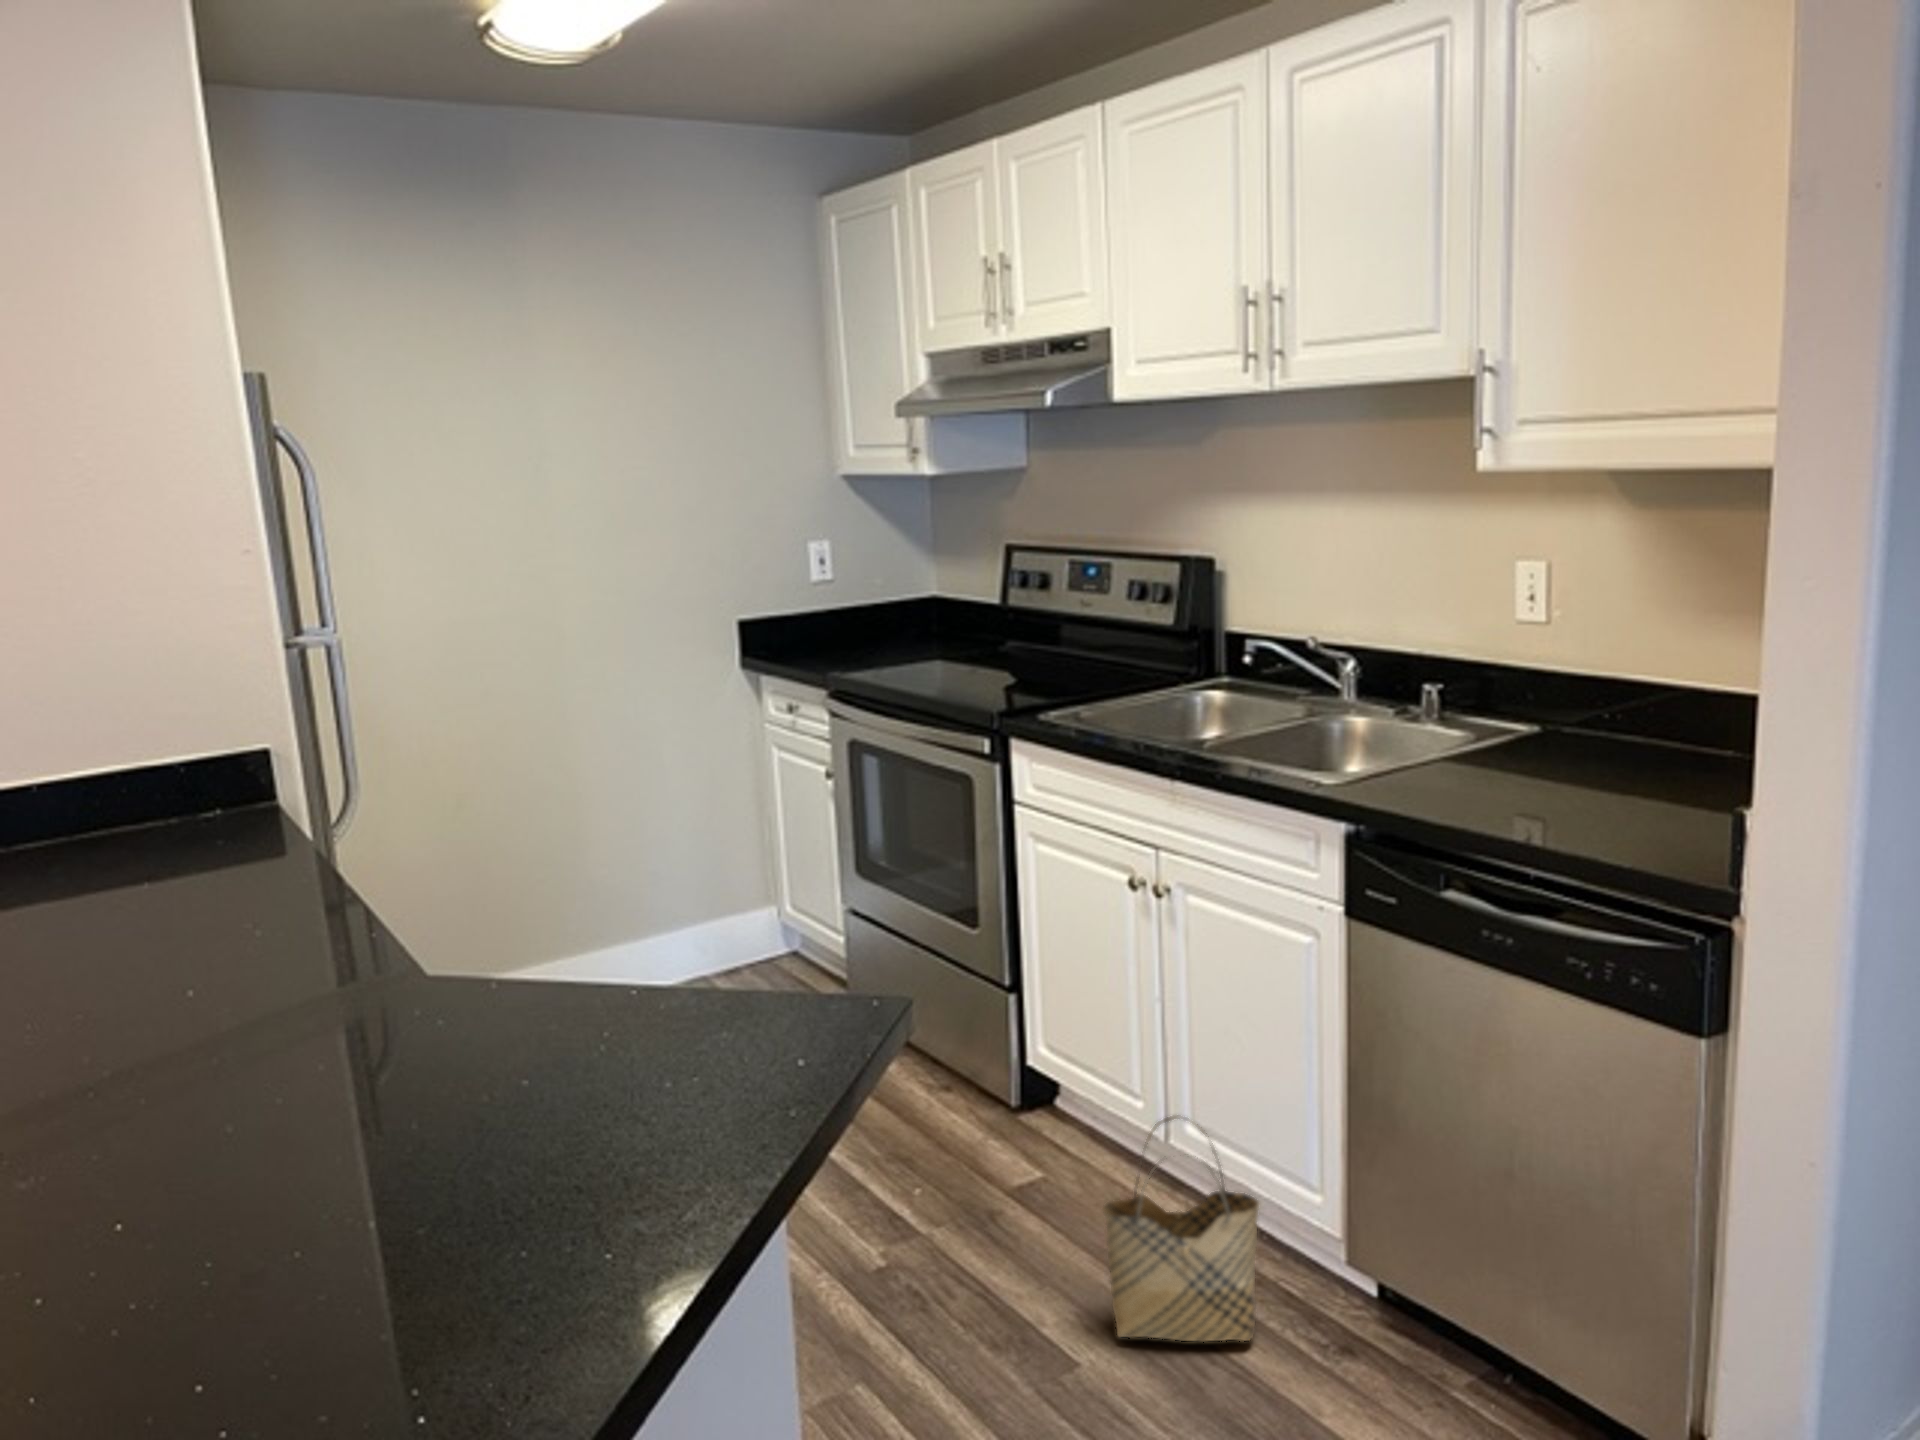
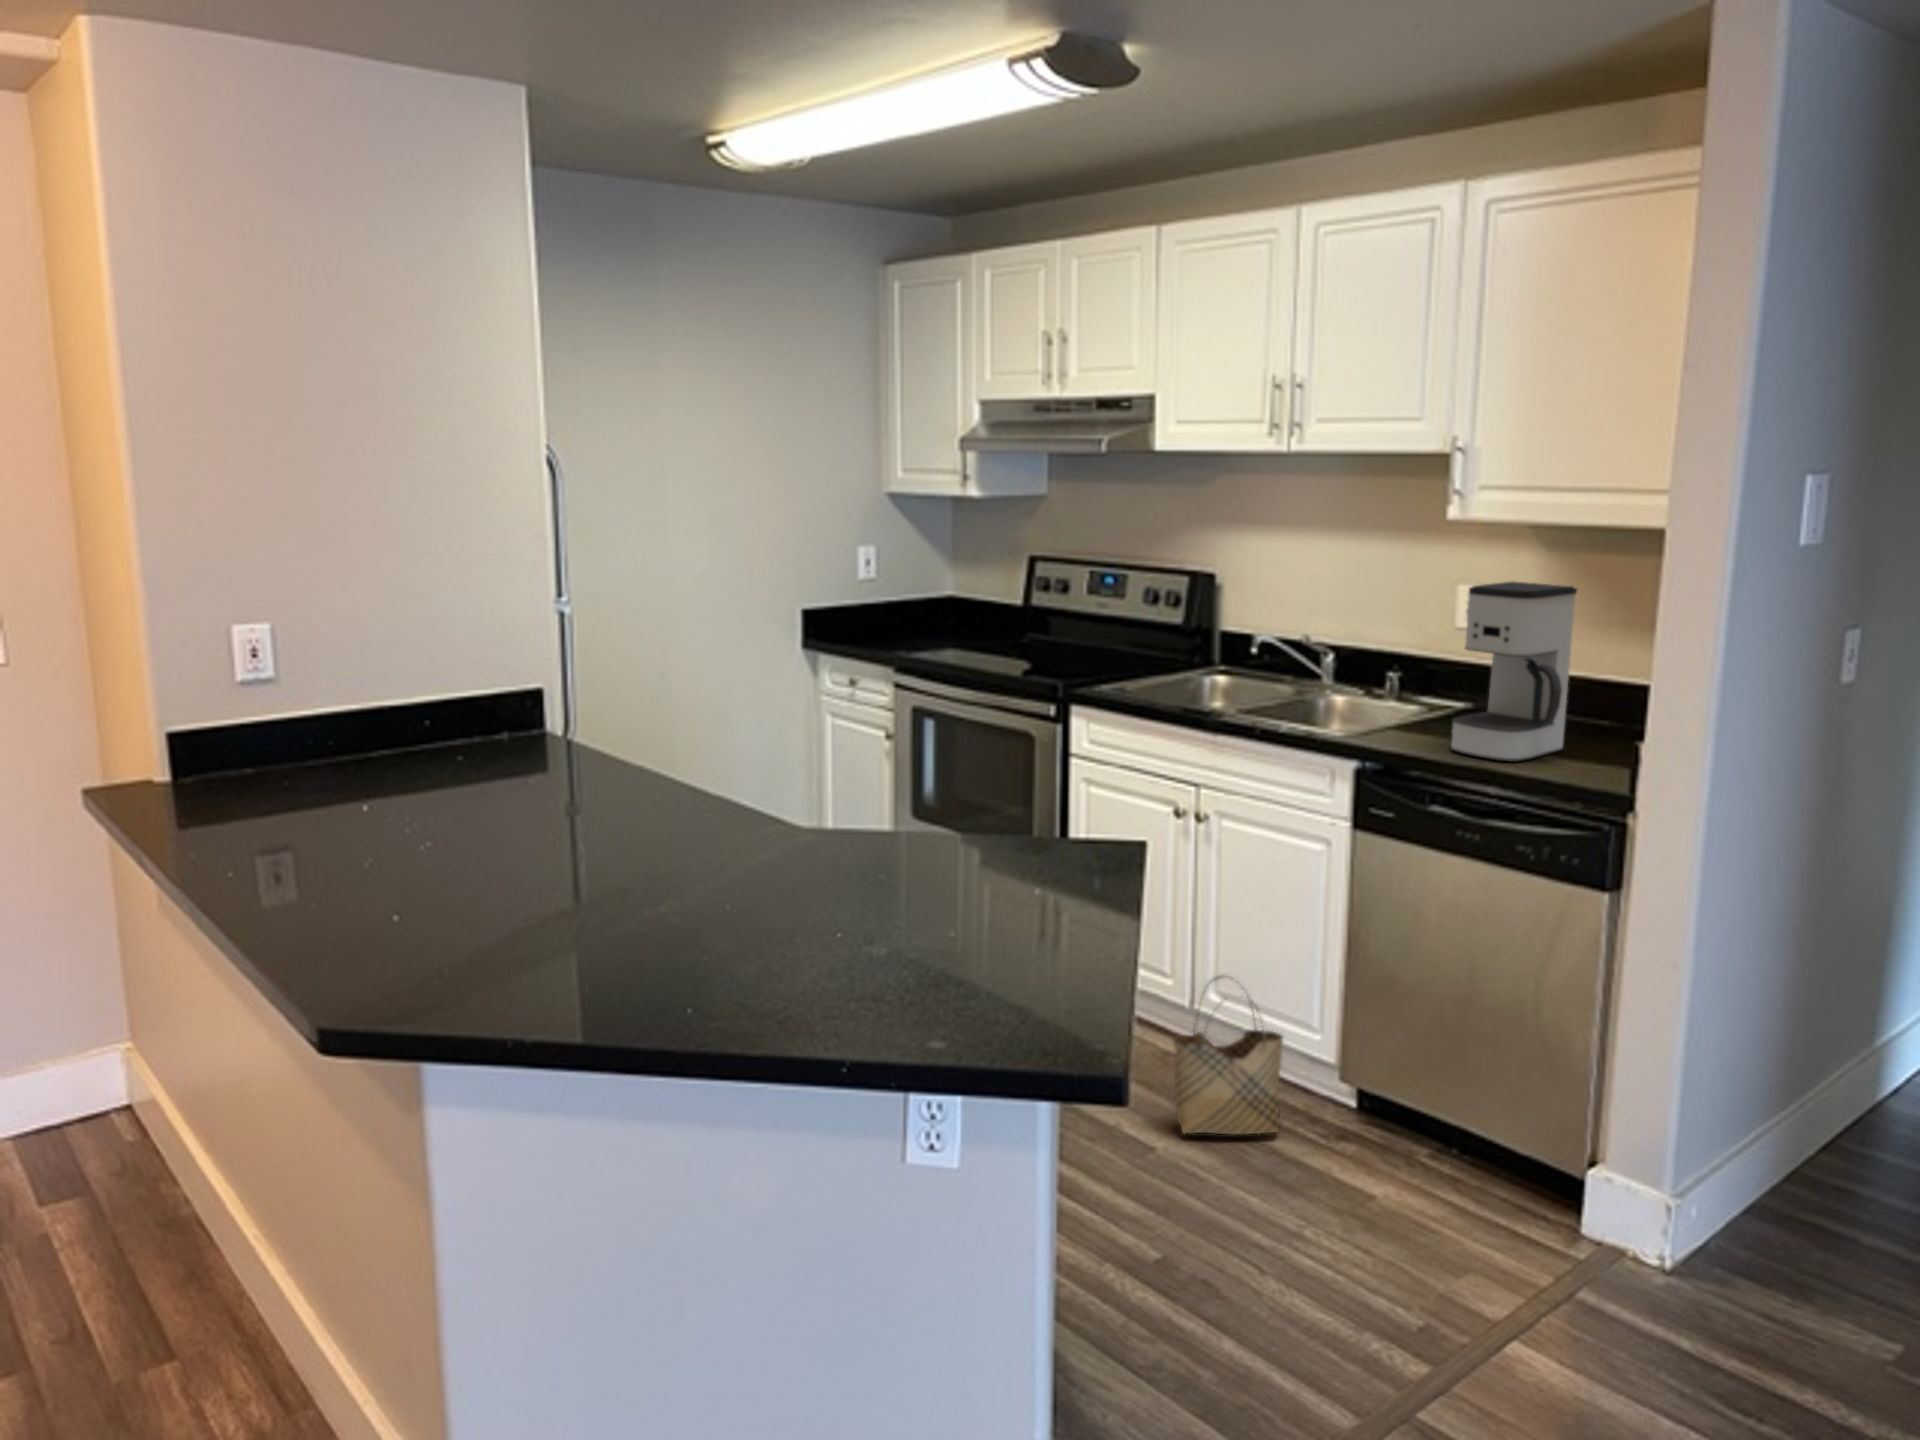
coffee maker: none [1478,557,1663,827] -> present [1451,581,1577,762]

